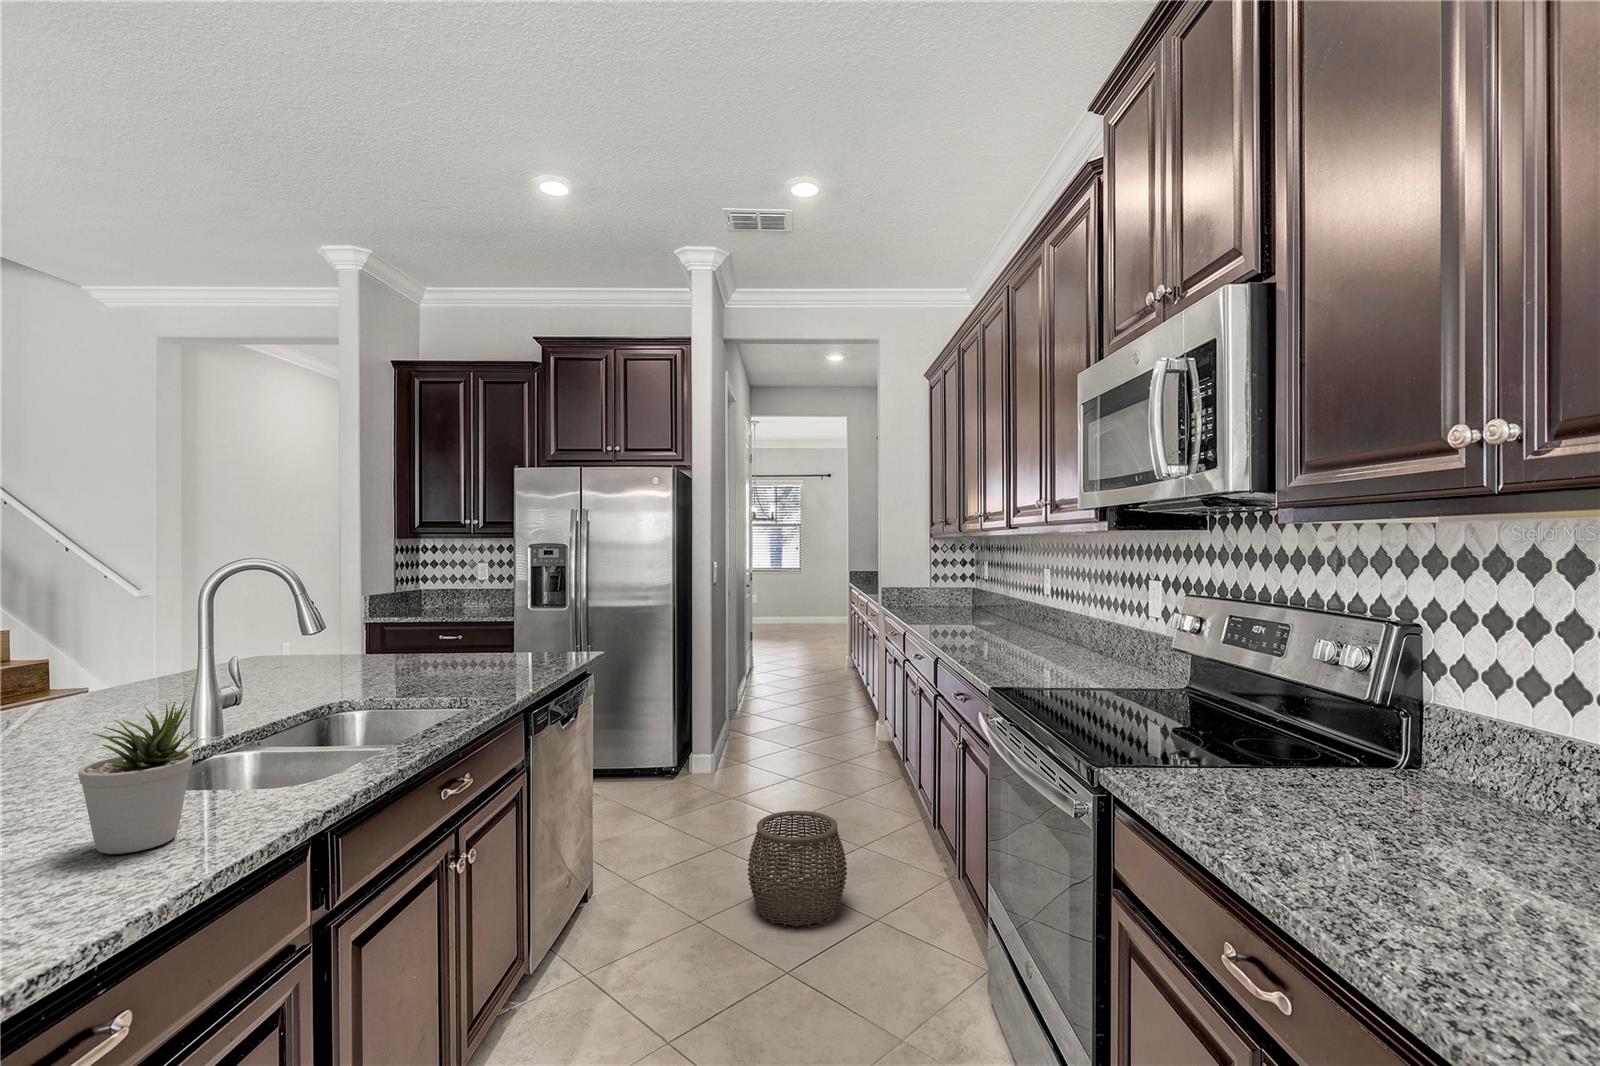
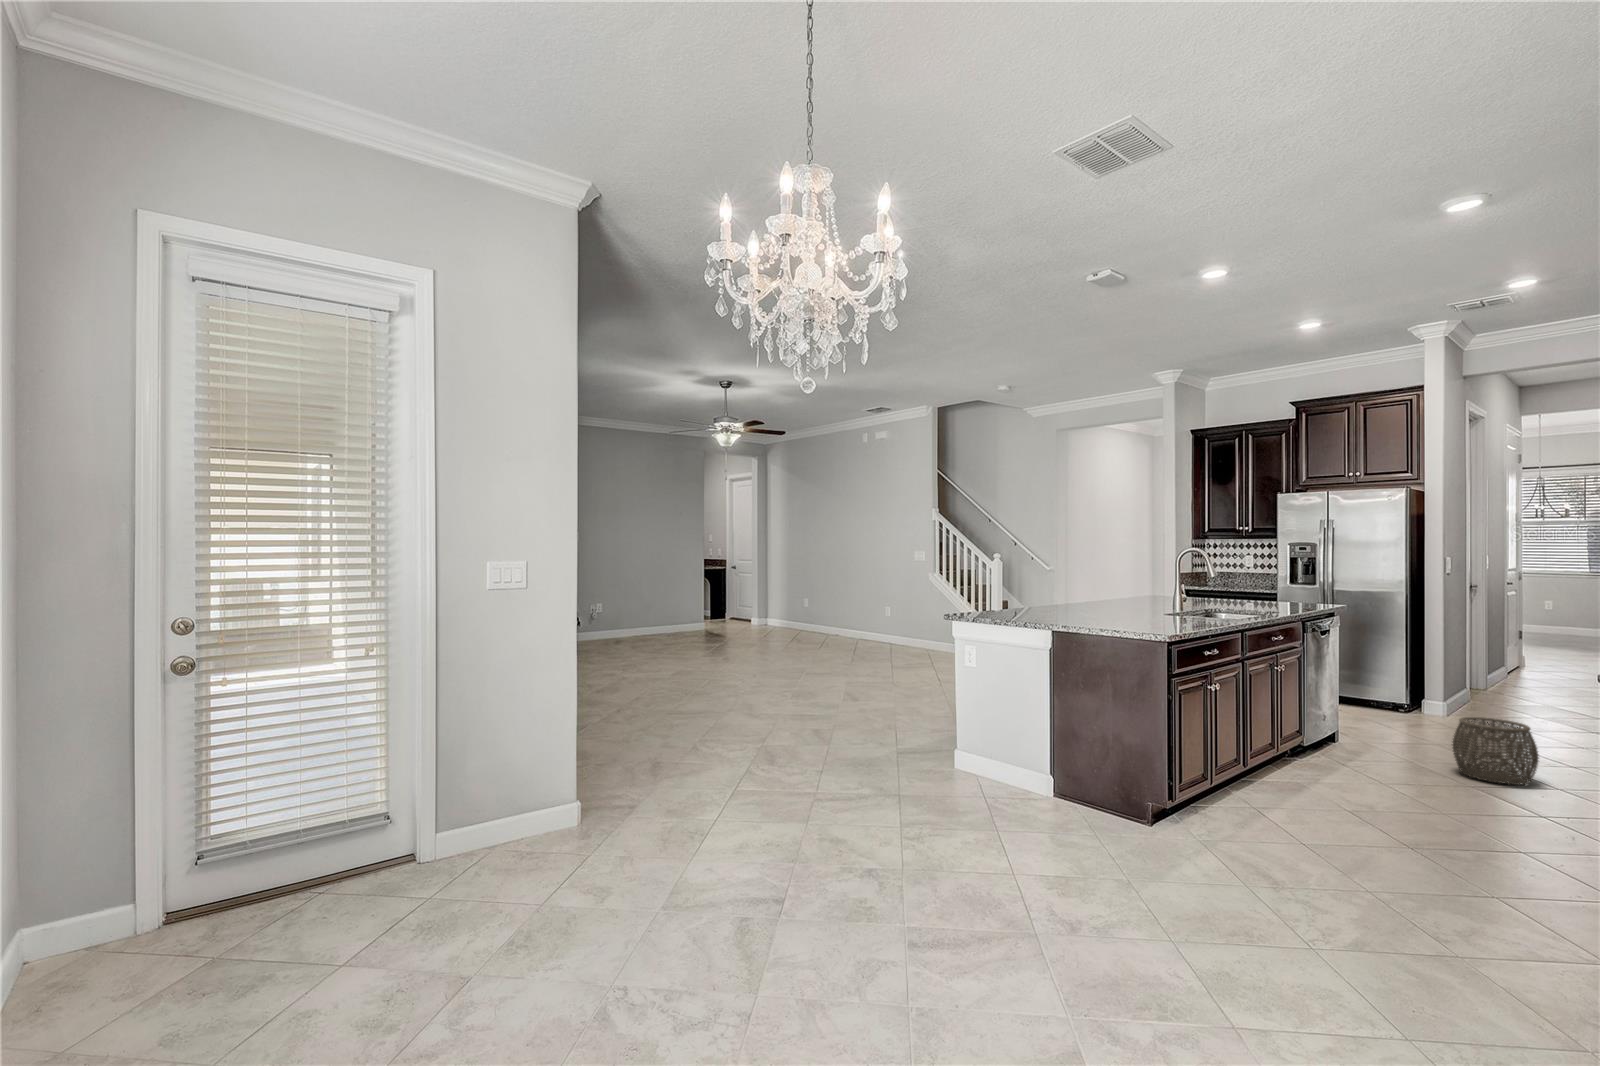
potted plant: present [78,701,199,854] -> none [1164,583,1193,624]

